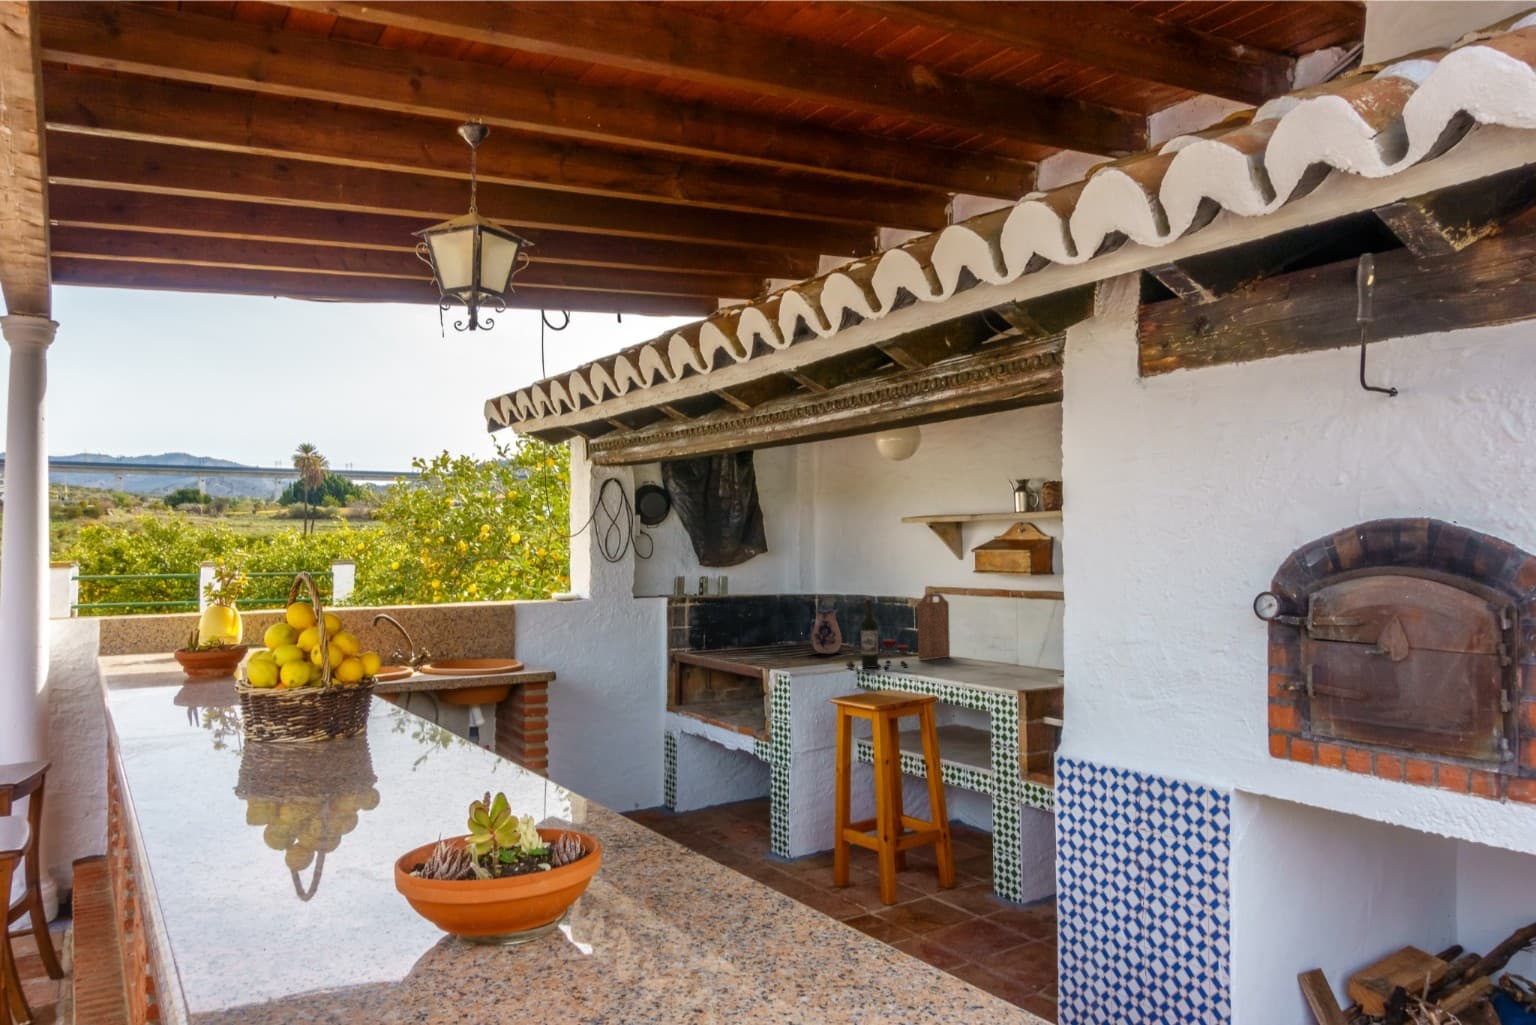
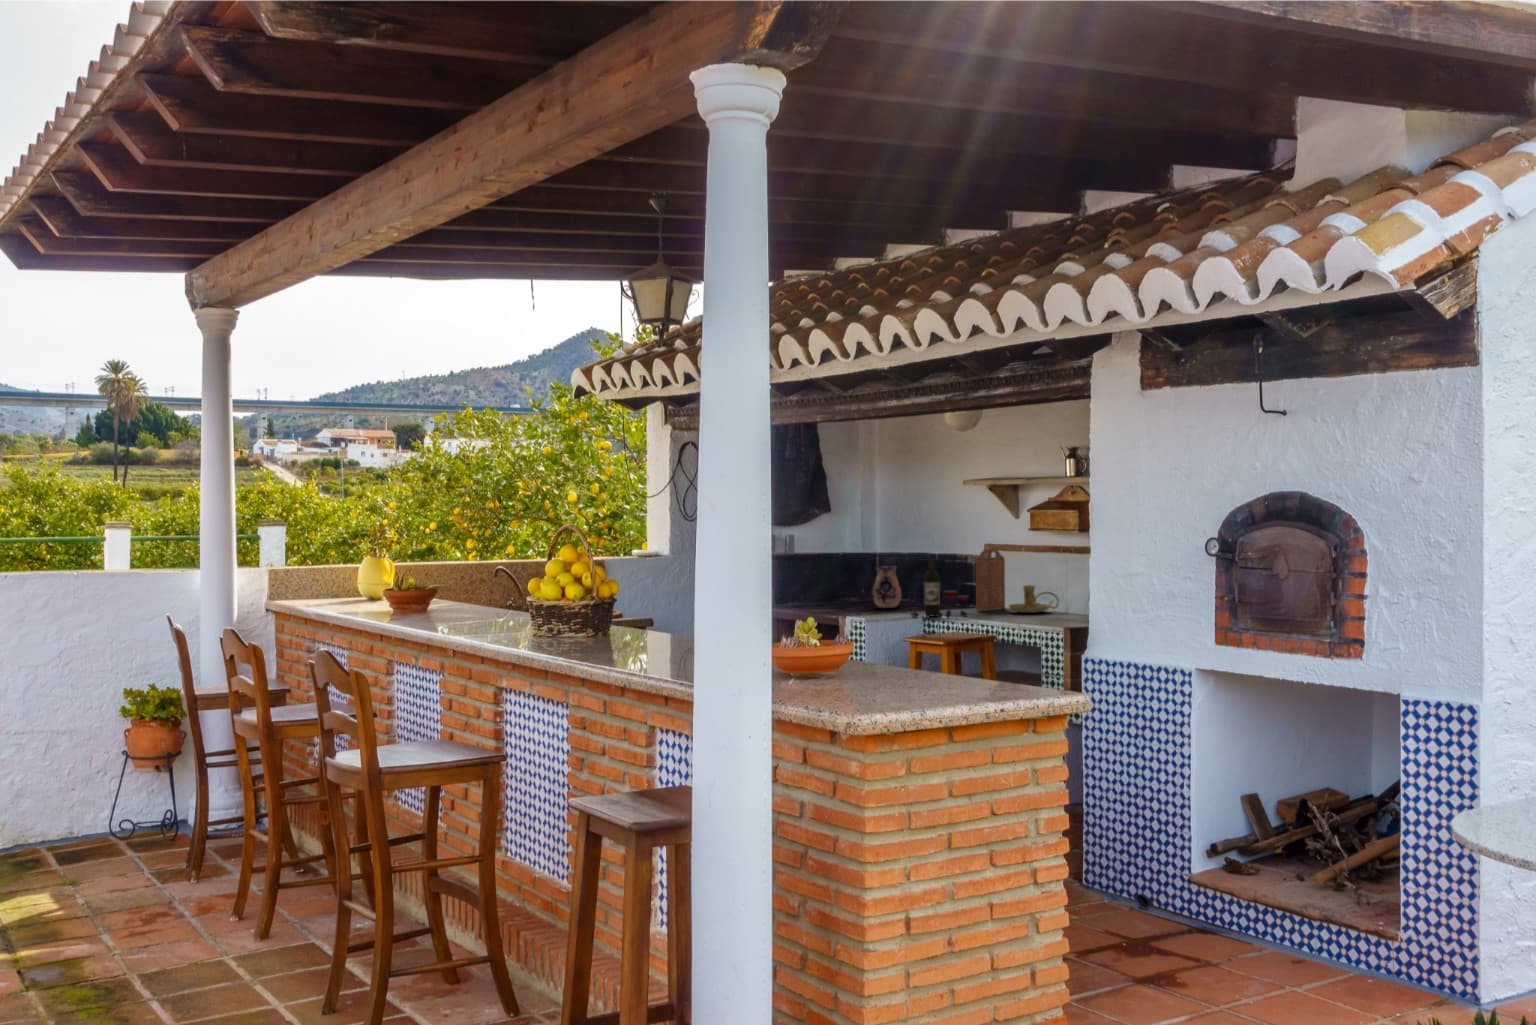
candle holder: none [953,633,1009,664] -> present [1009,585,1059,613]

